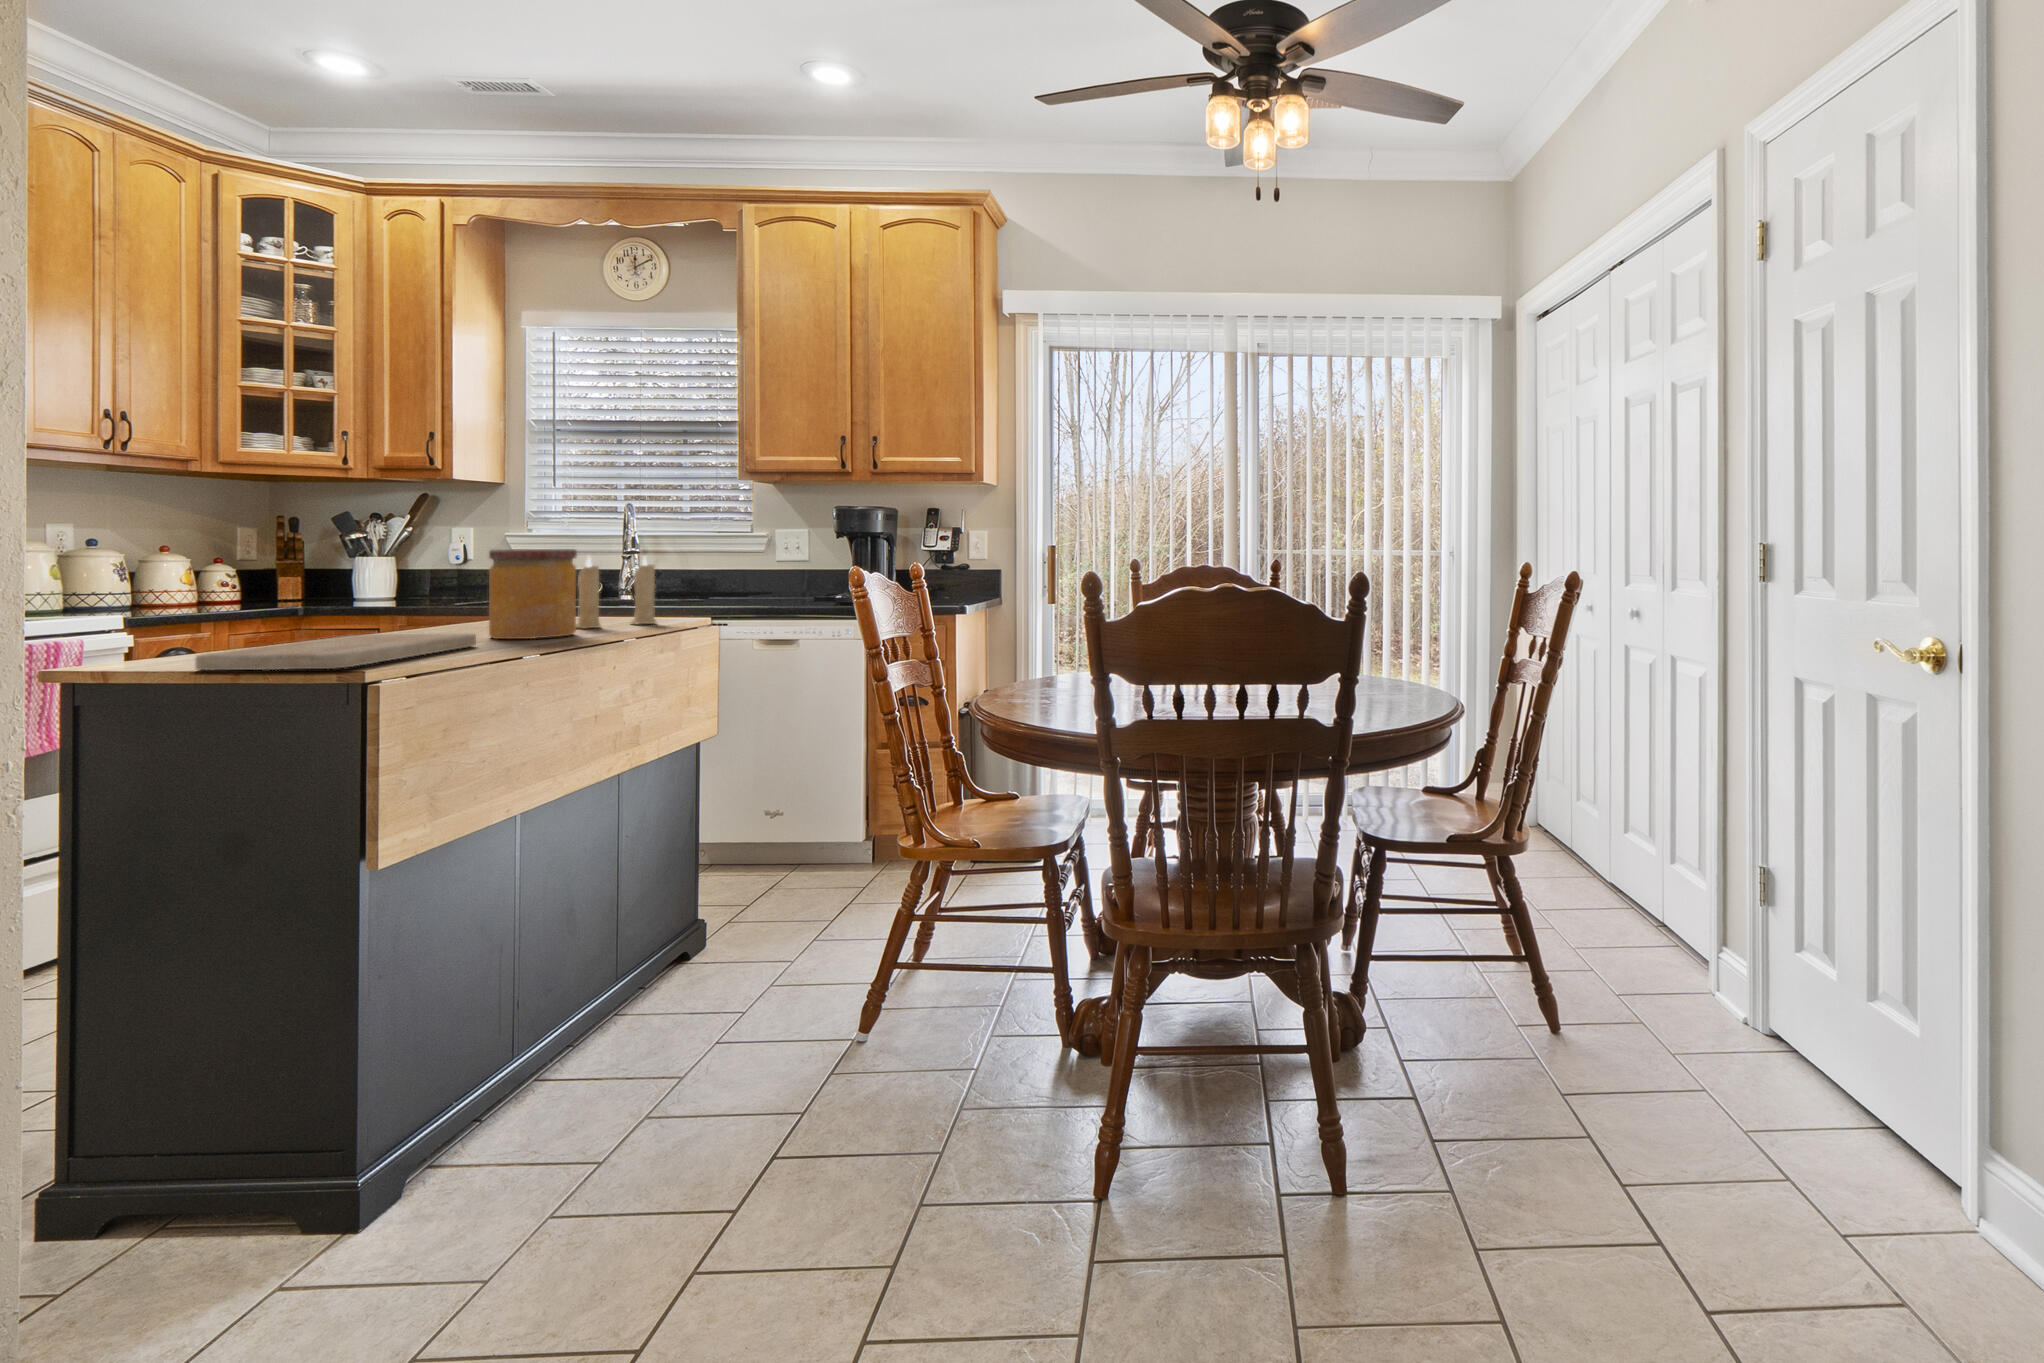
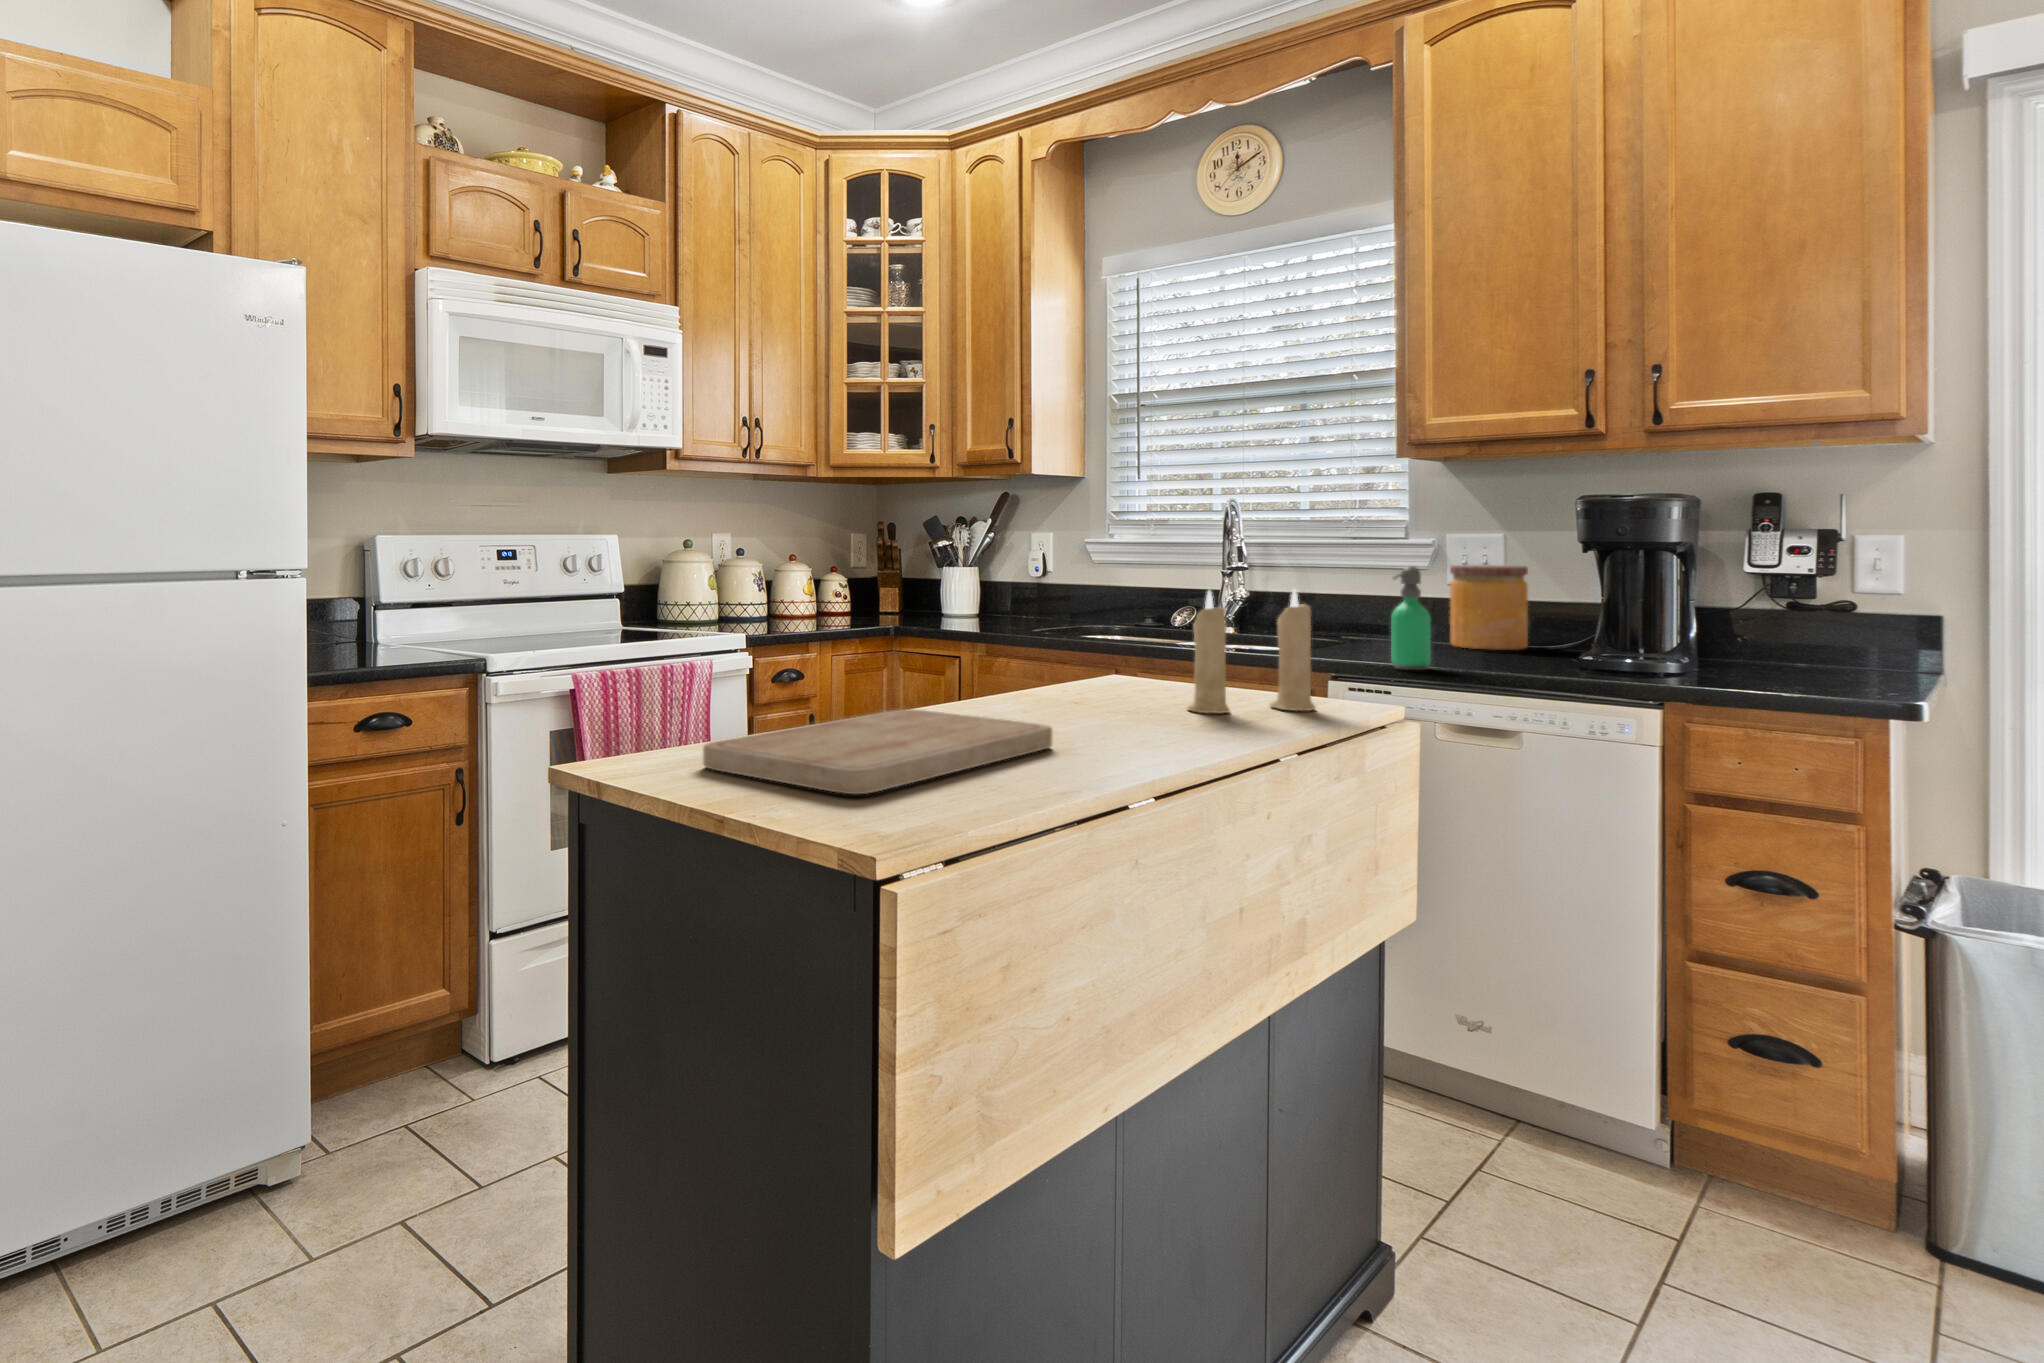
soap dispenser: none [727,546,751,609] -> present [1391,566,1431,670]
jar: present [489,549,577,639] -> present [1450,565,1528,650]

